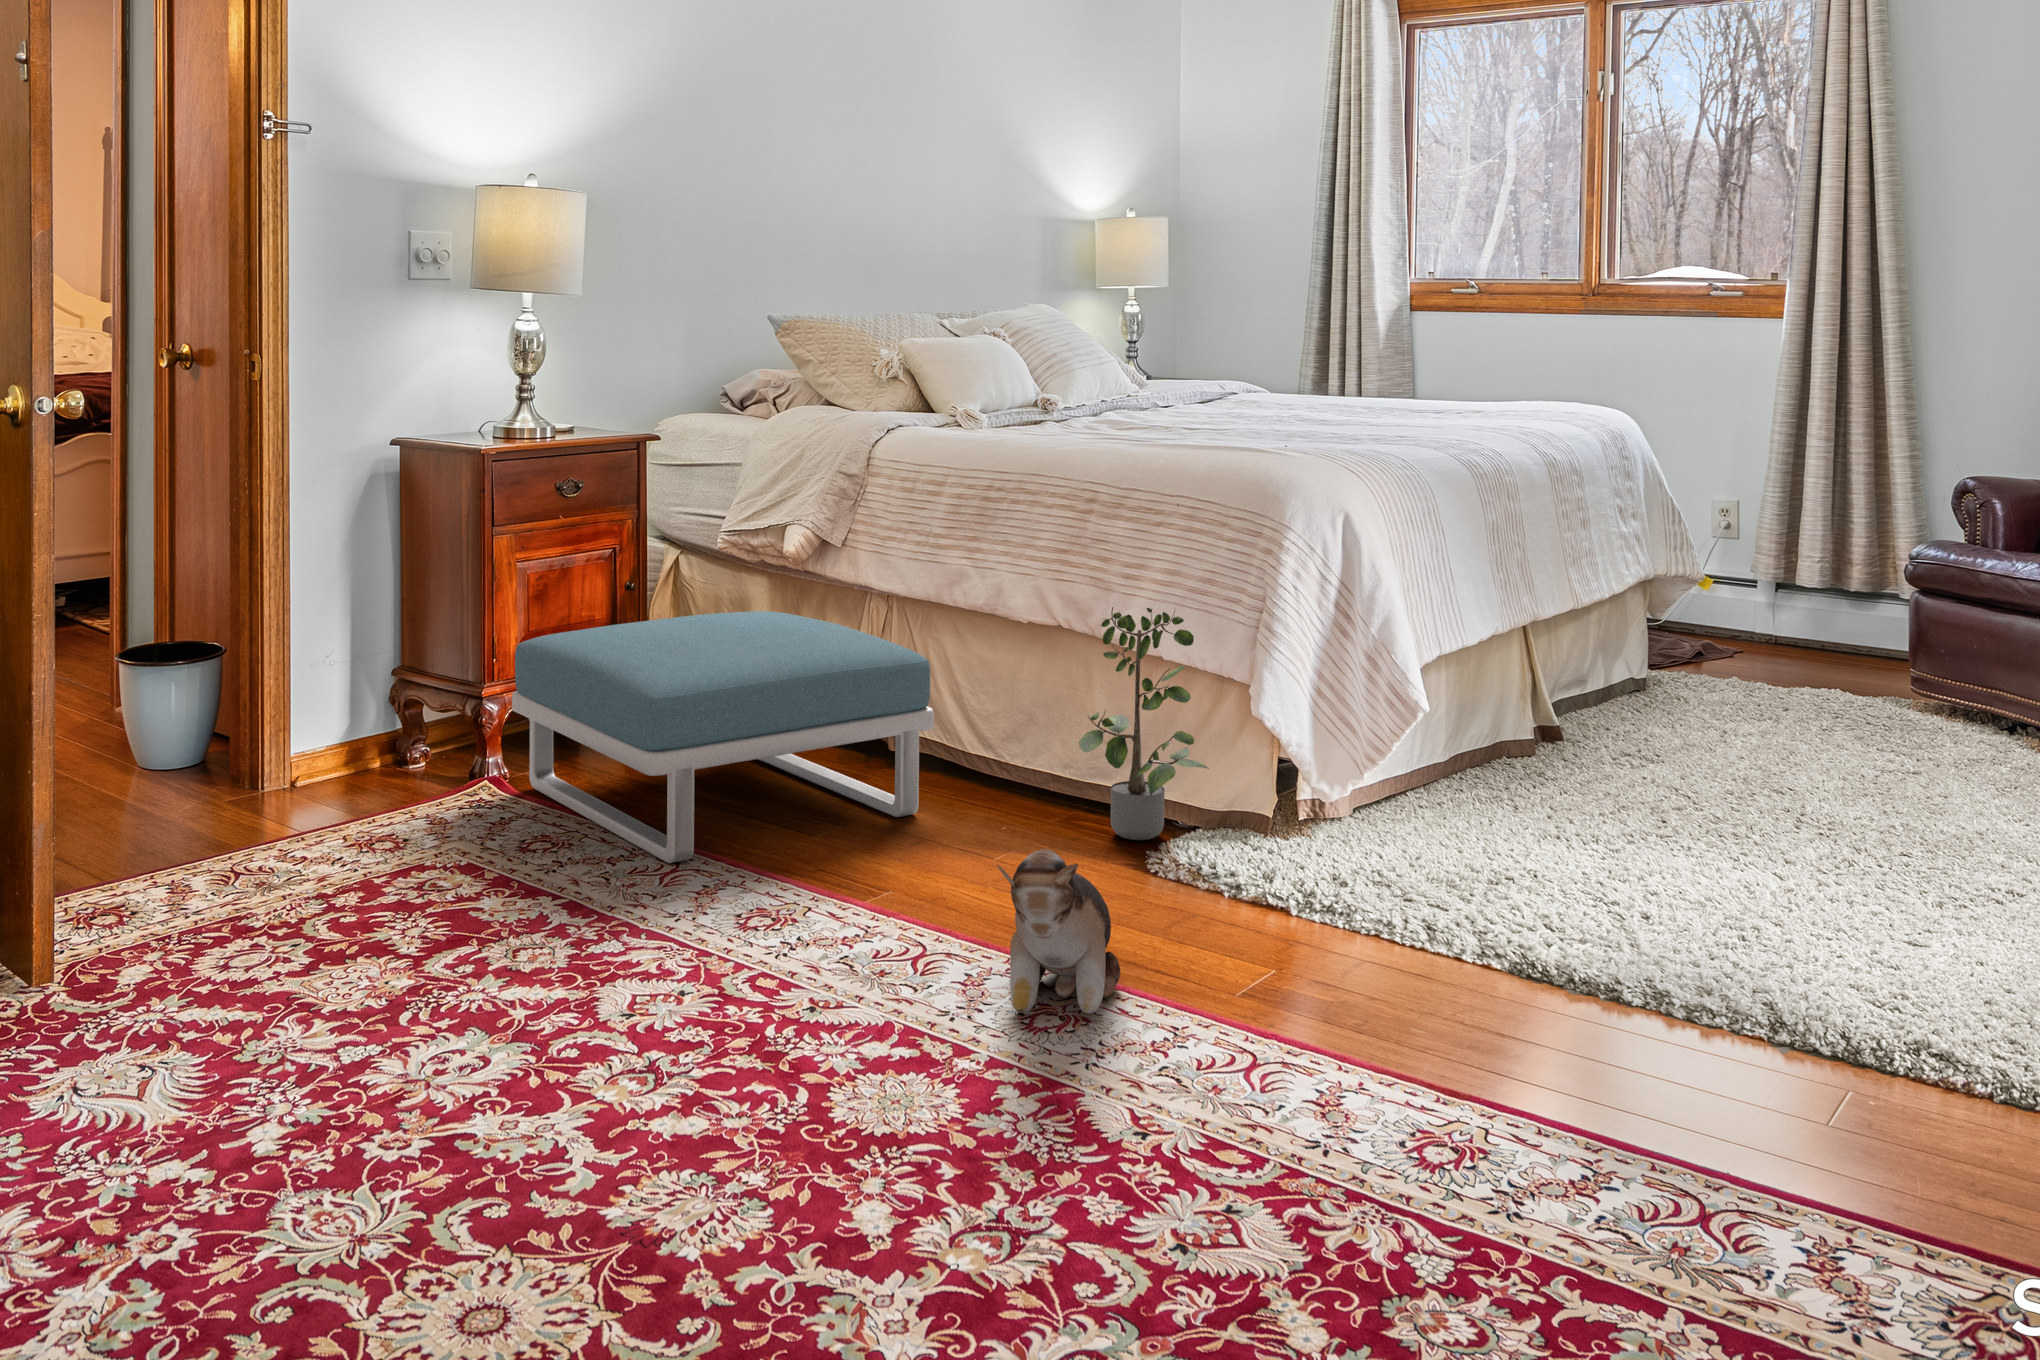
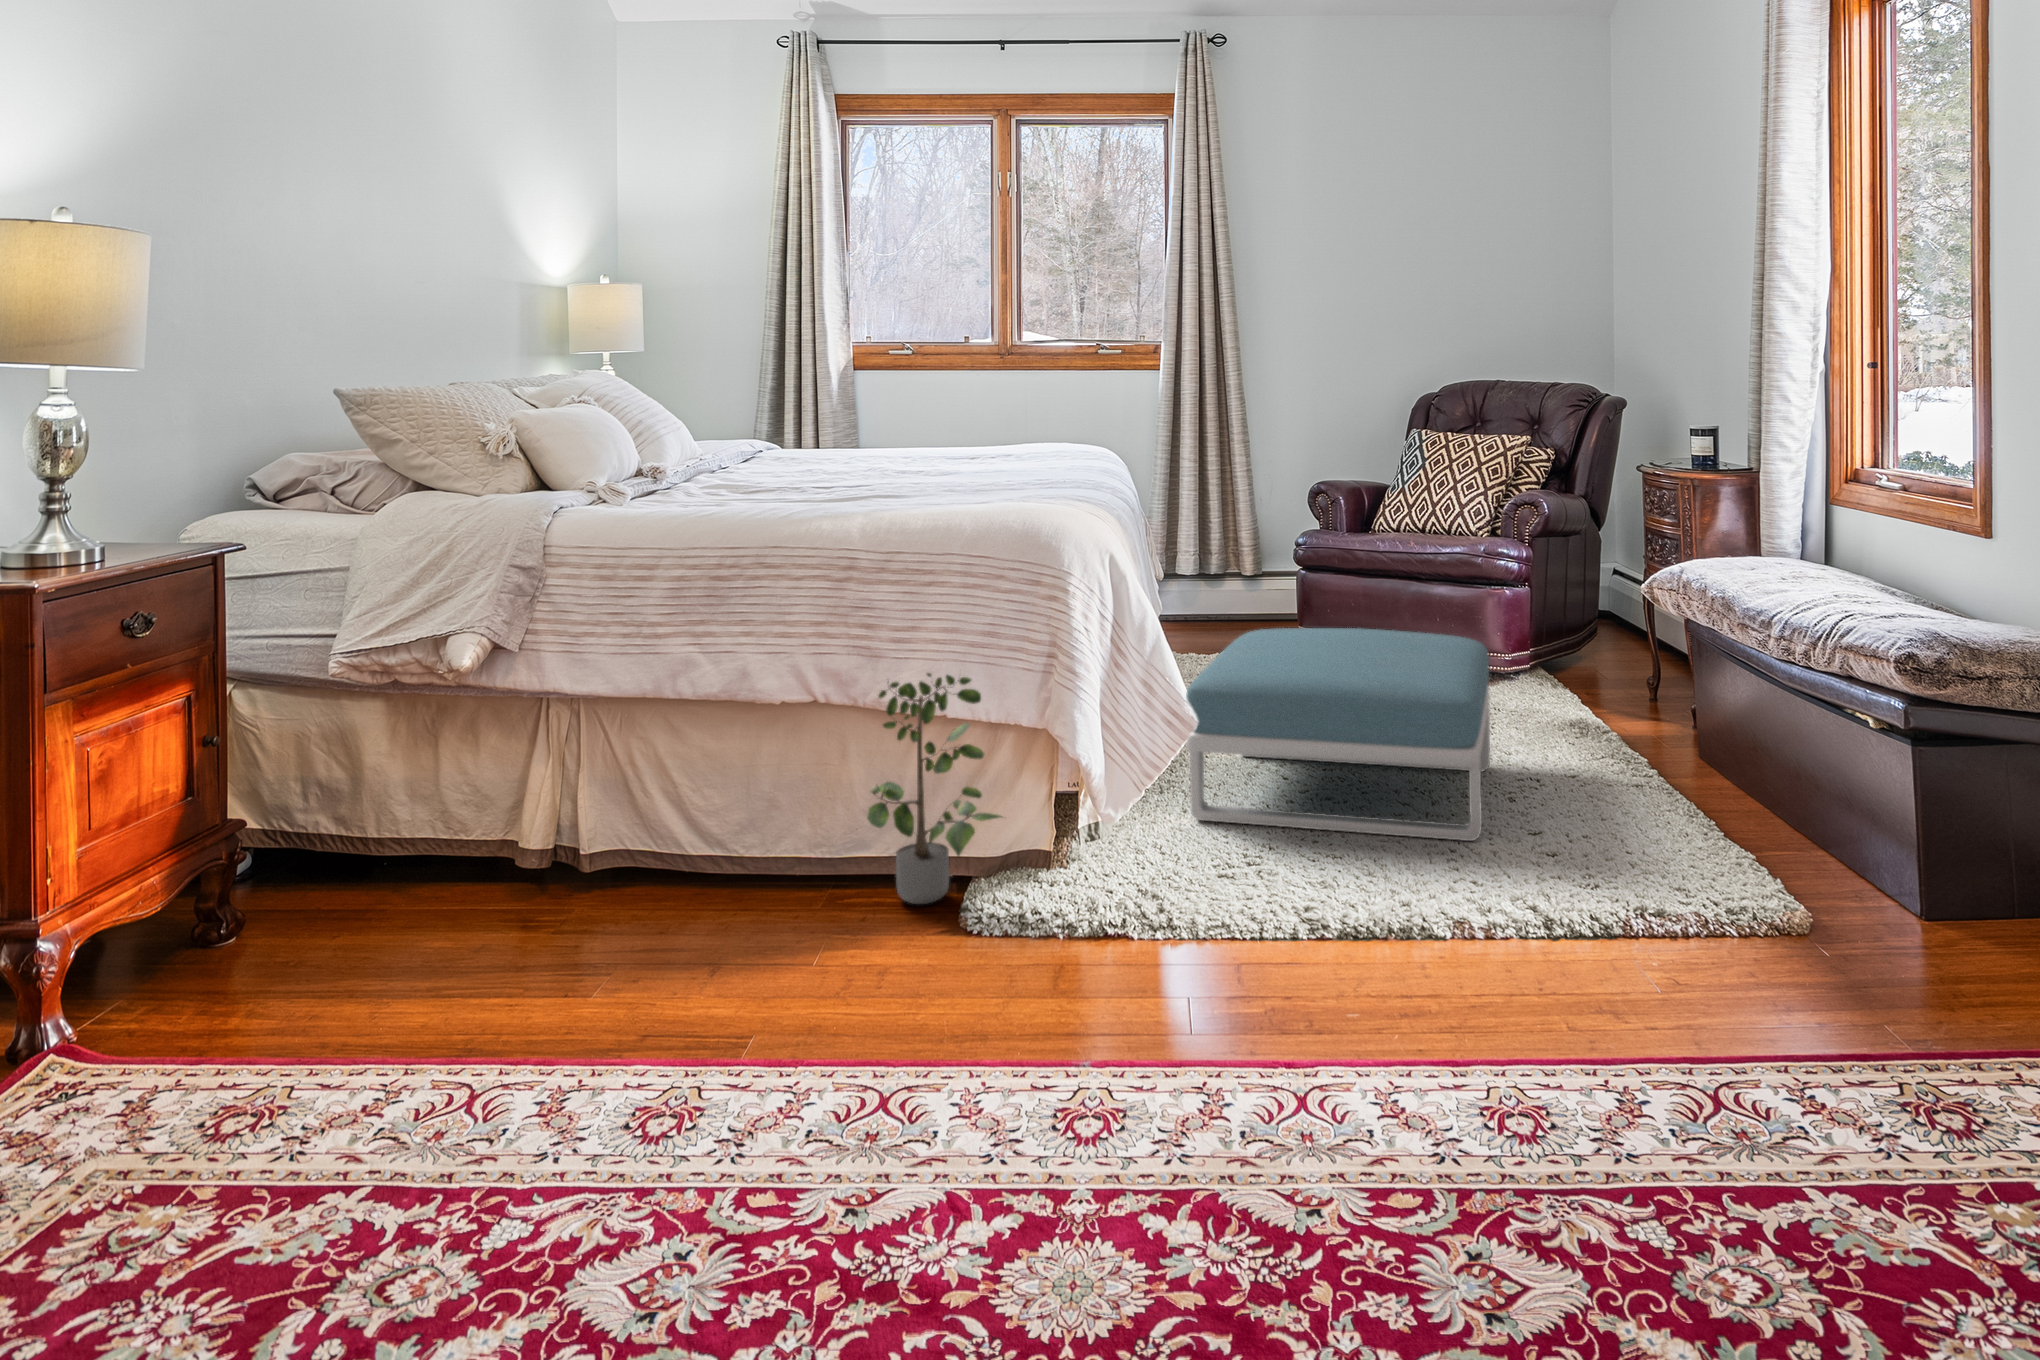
footstool: present [512,611,934,863] -> present [1186,628,1490,841]
plush toy: present [997,849,1120,1013] -> none [1005,951,1137,1133]

